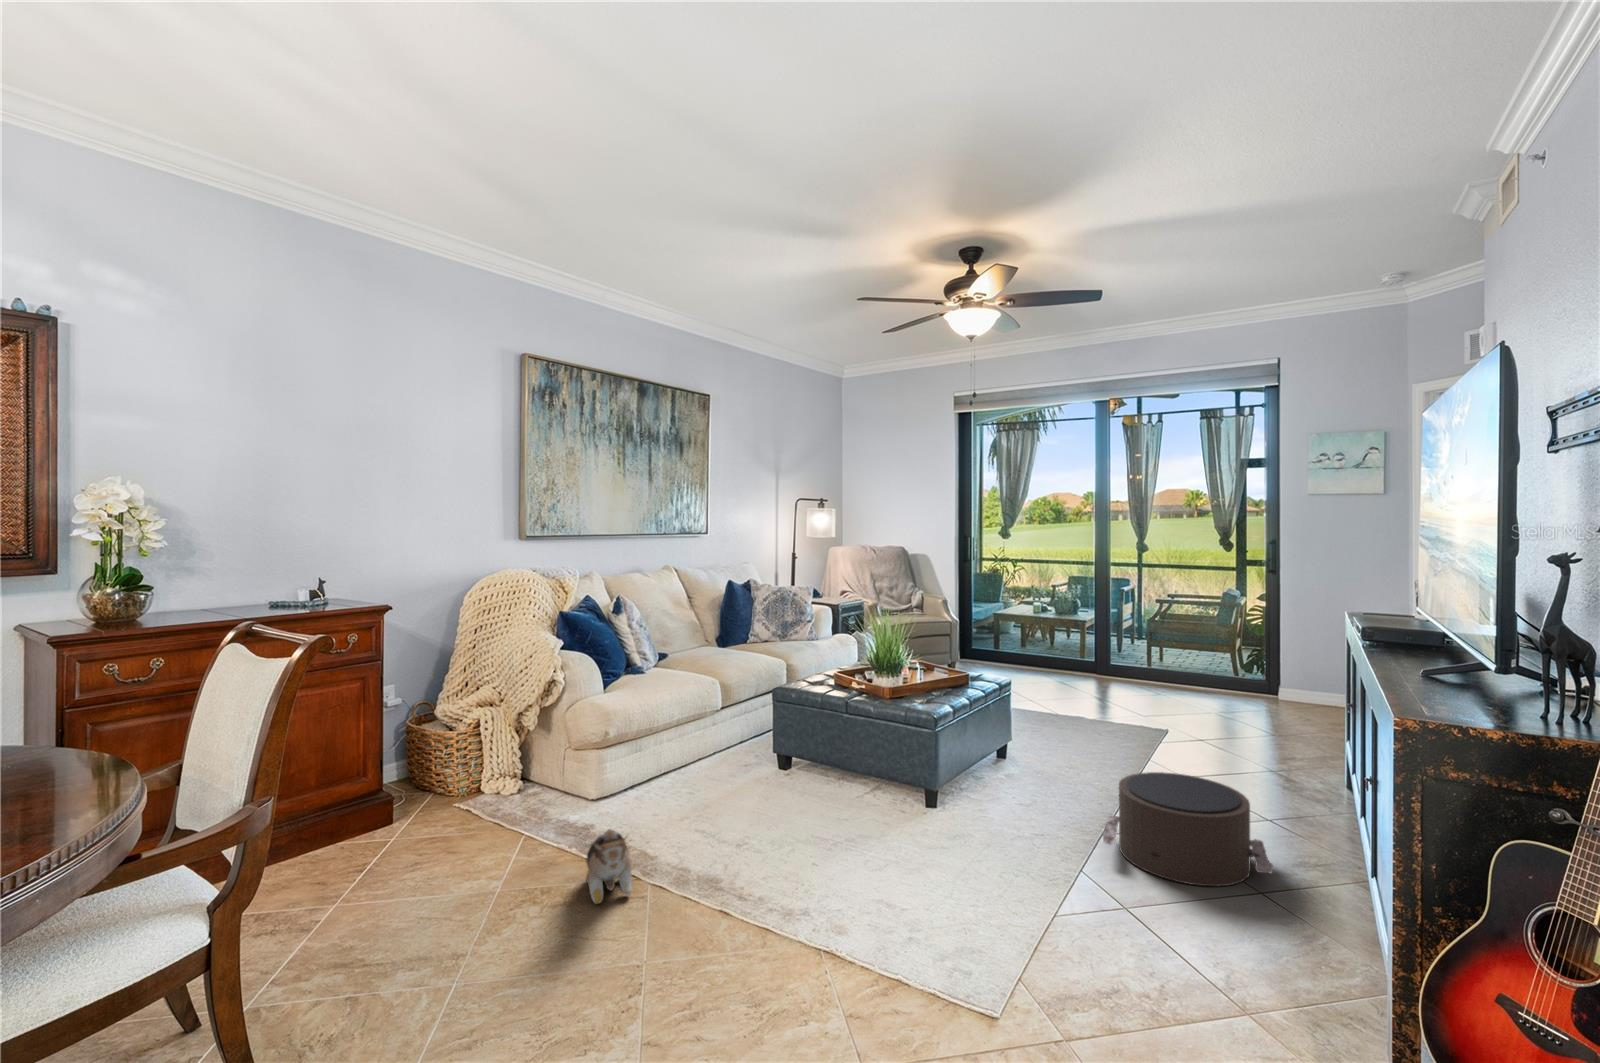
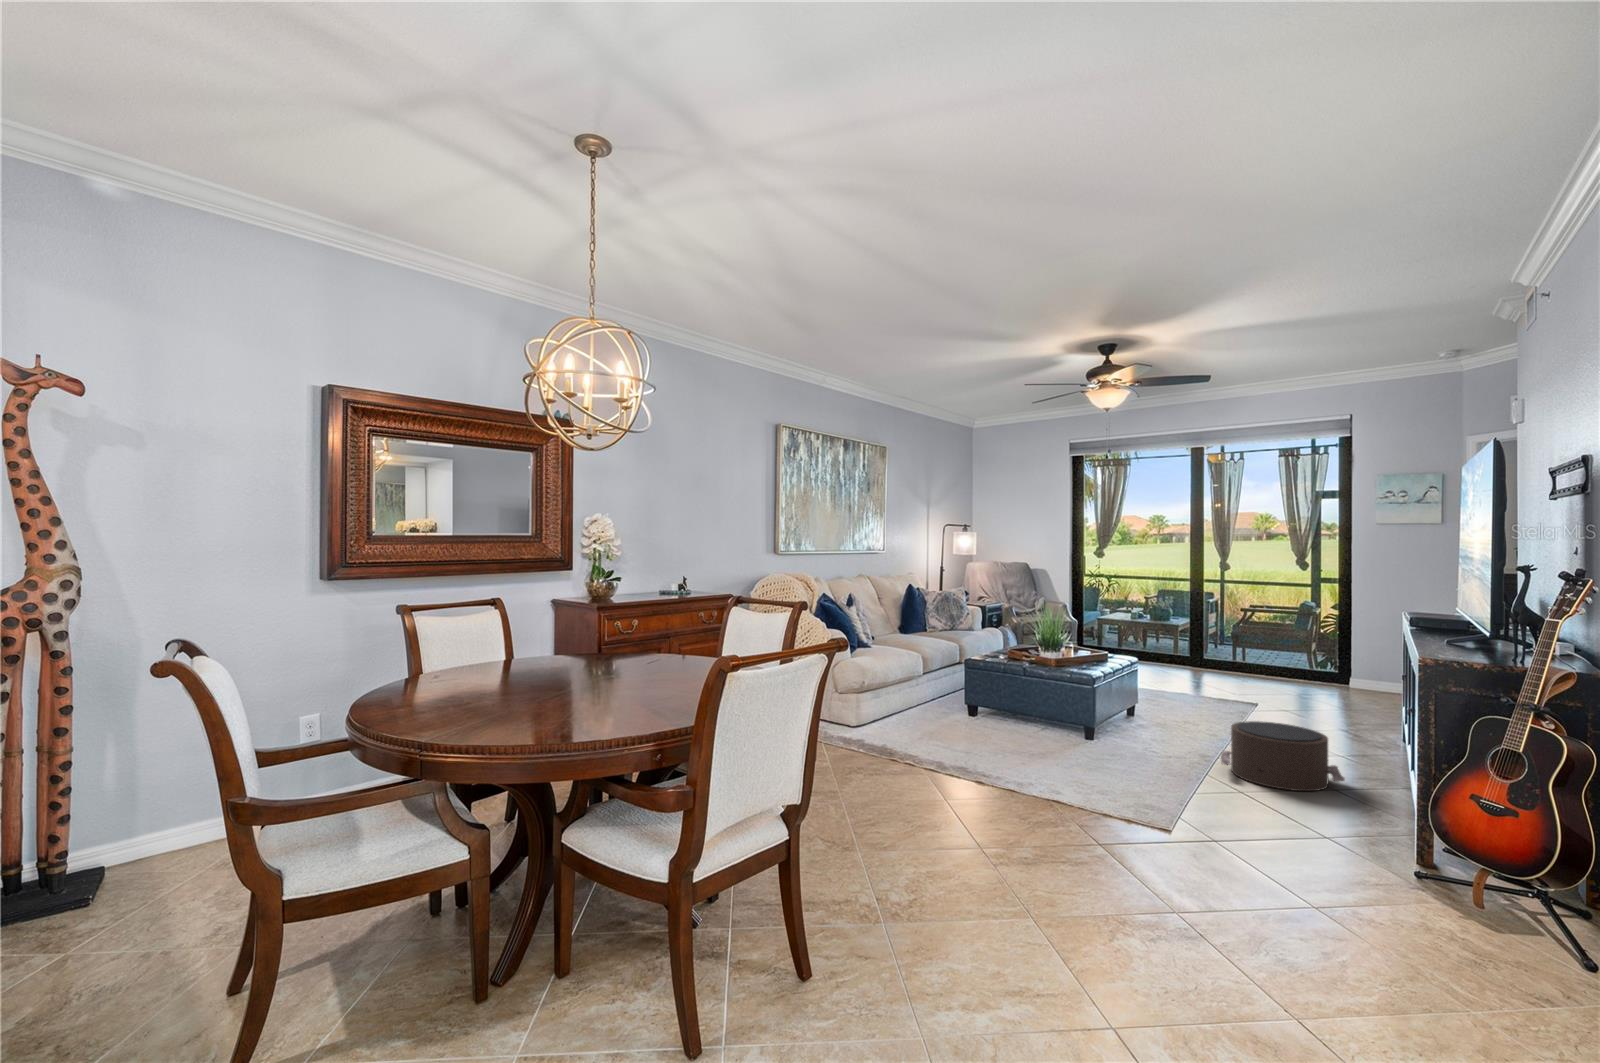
plush toy: present [586,829,632,904] -> none [863,737,906,786]

